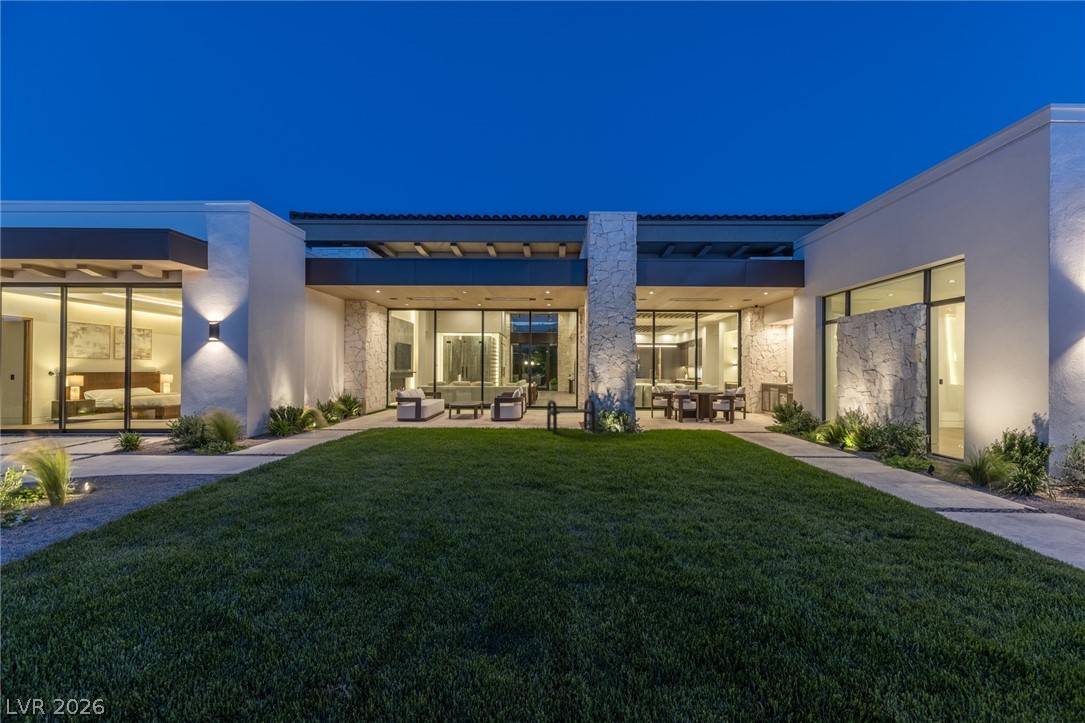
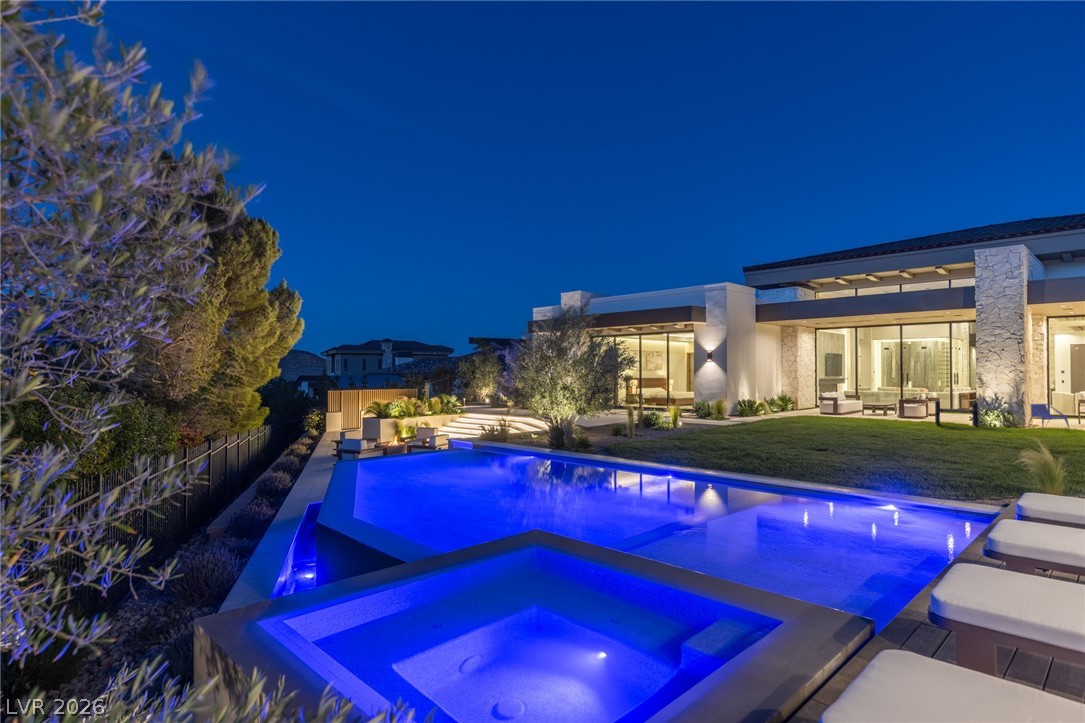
armchair: none [631,399,667,430] -> present [1028,404,1069,428]

